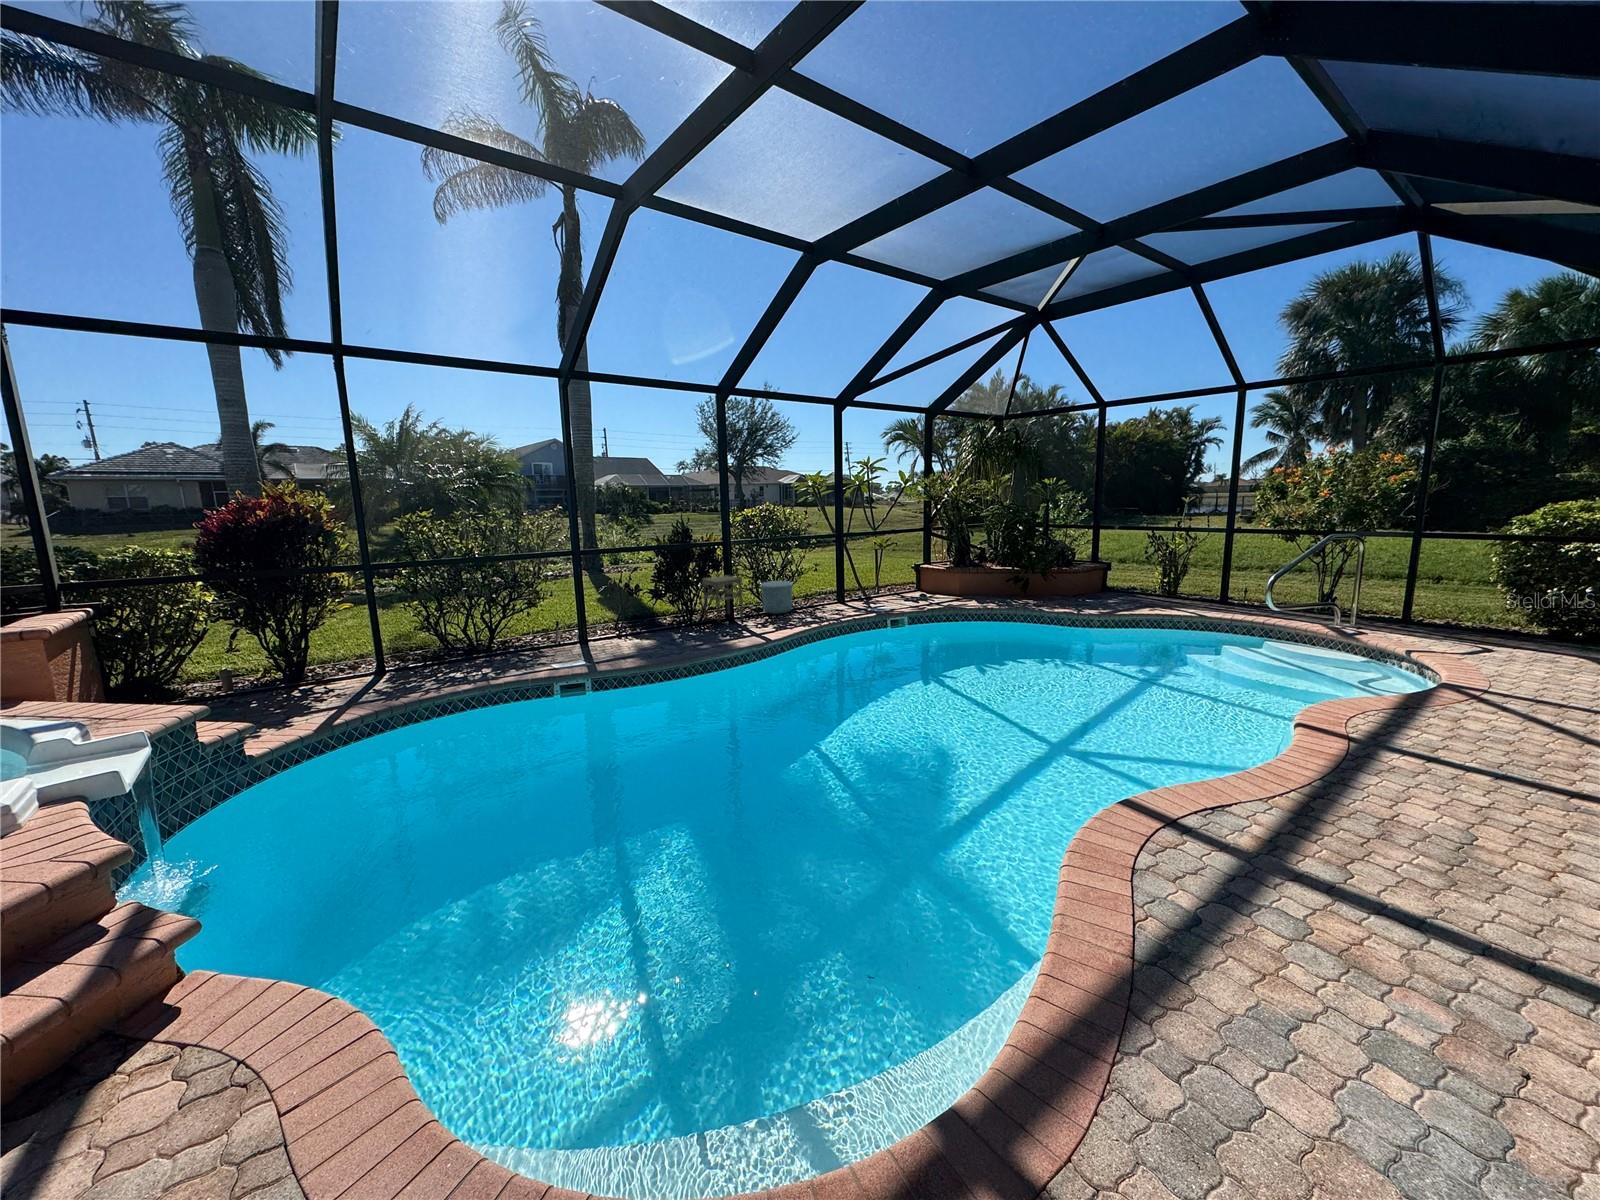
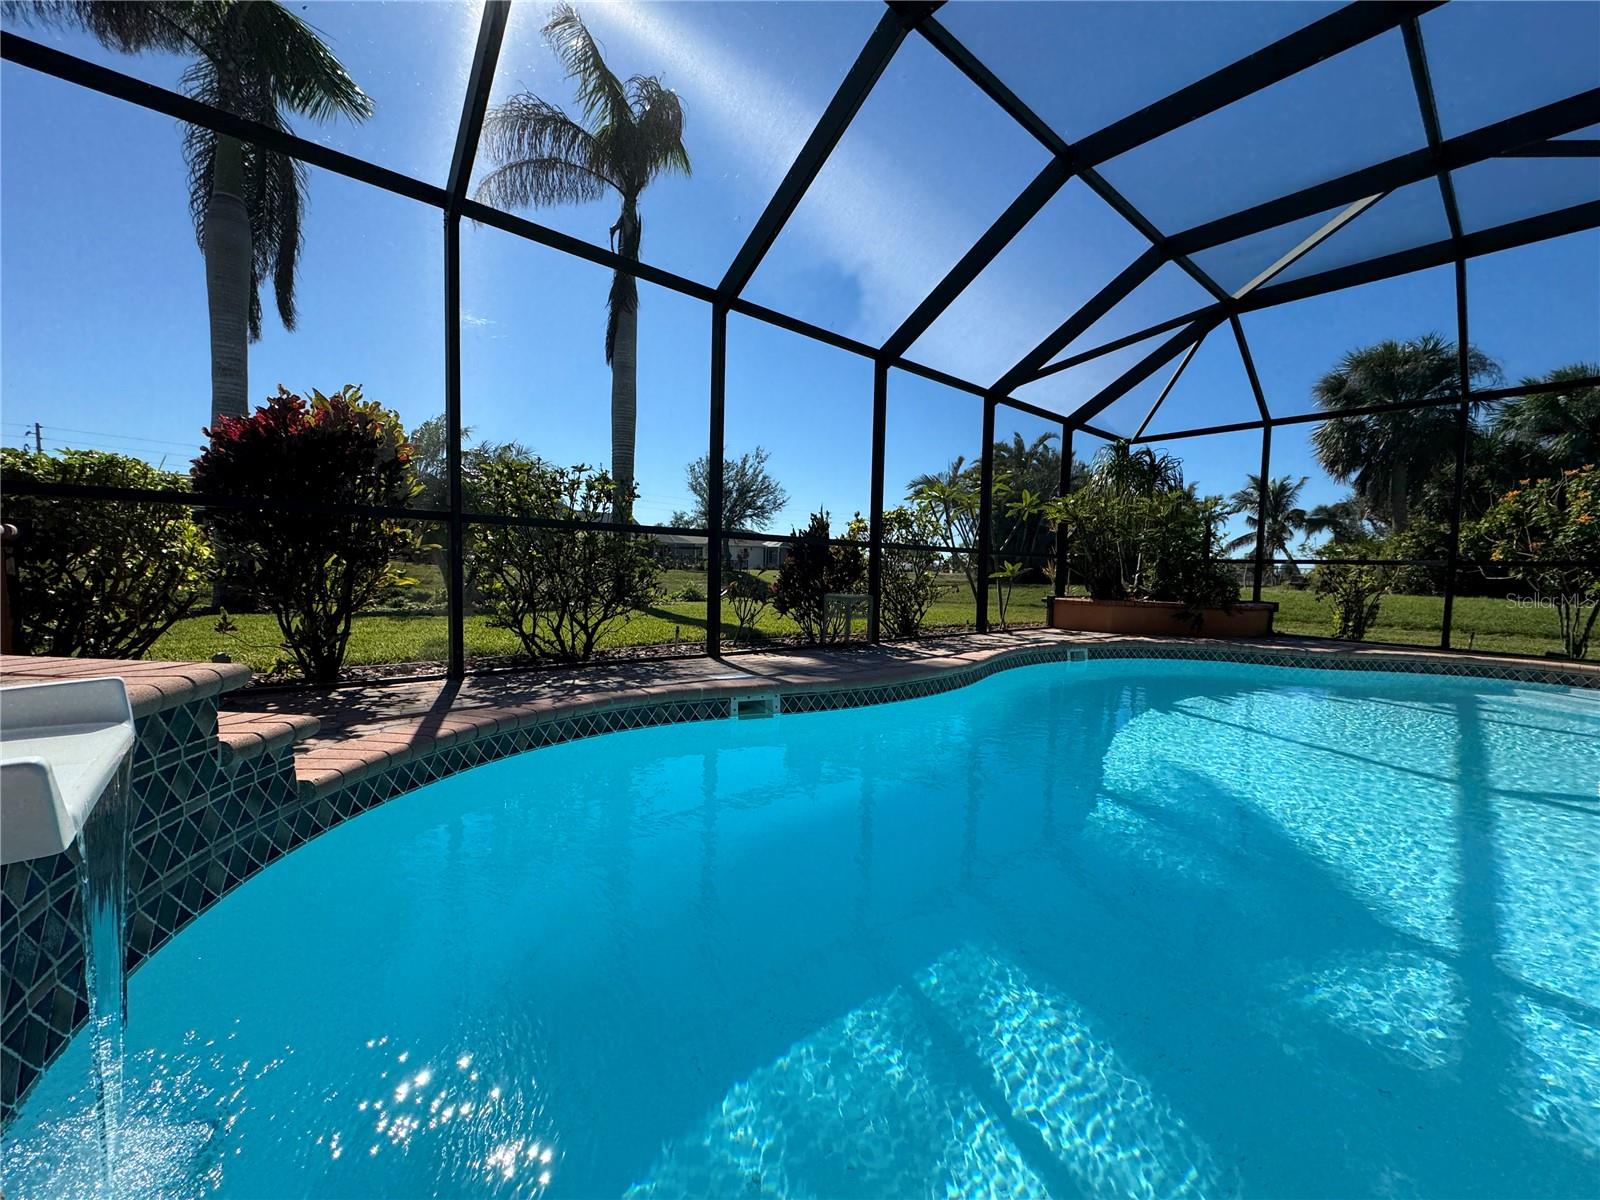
planter: present [761,581,793,614] -> none [883,606,920,642]

